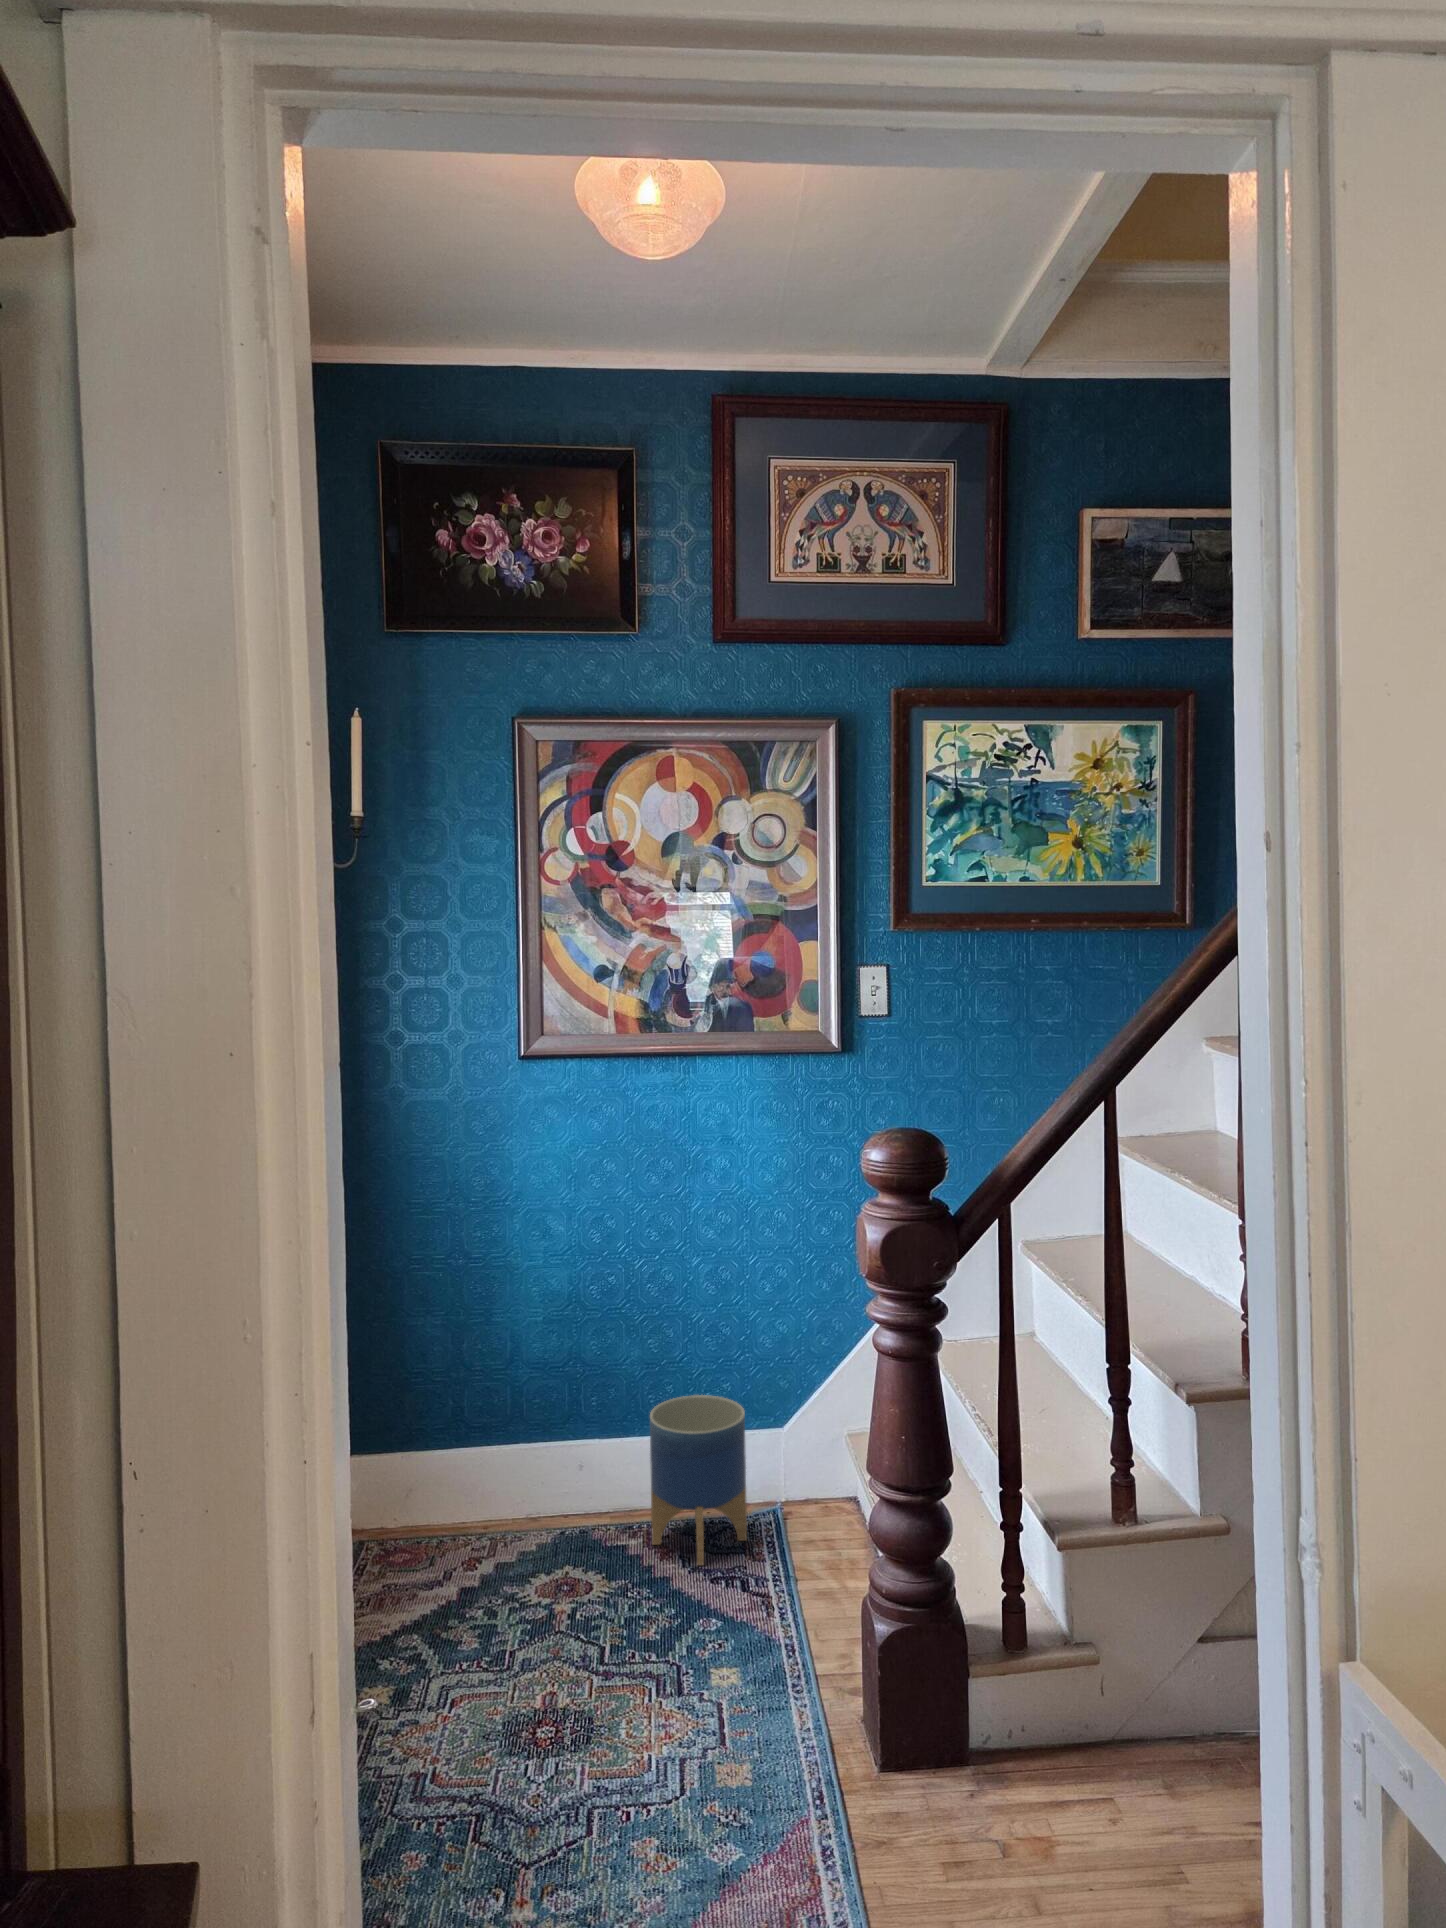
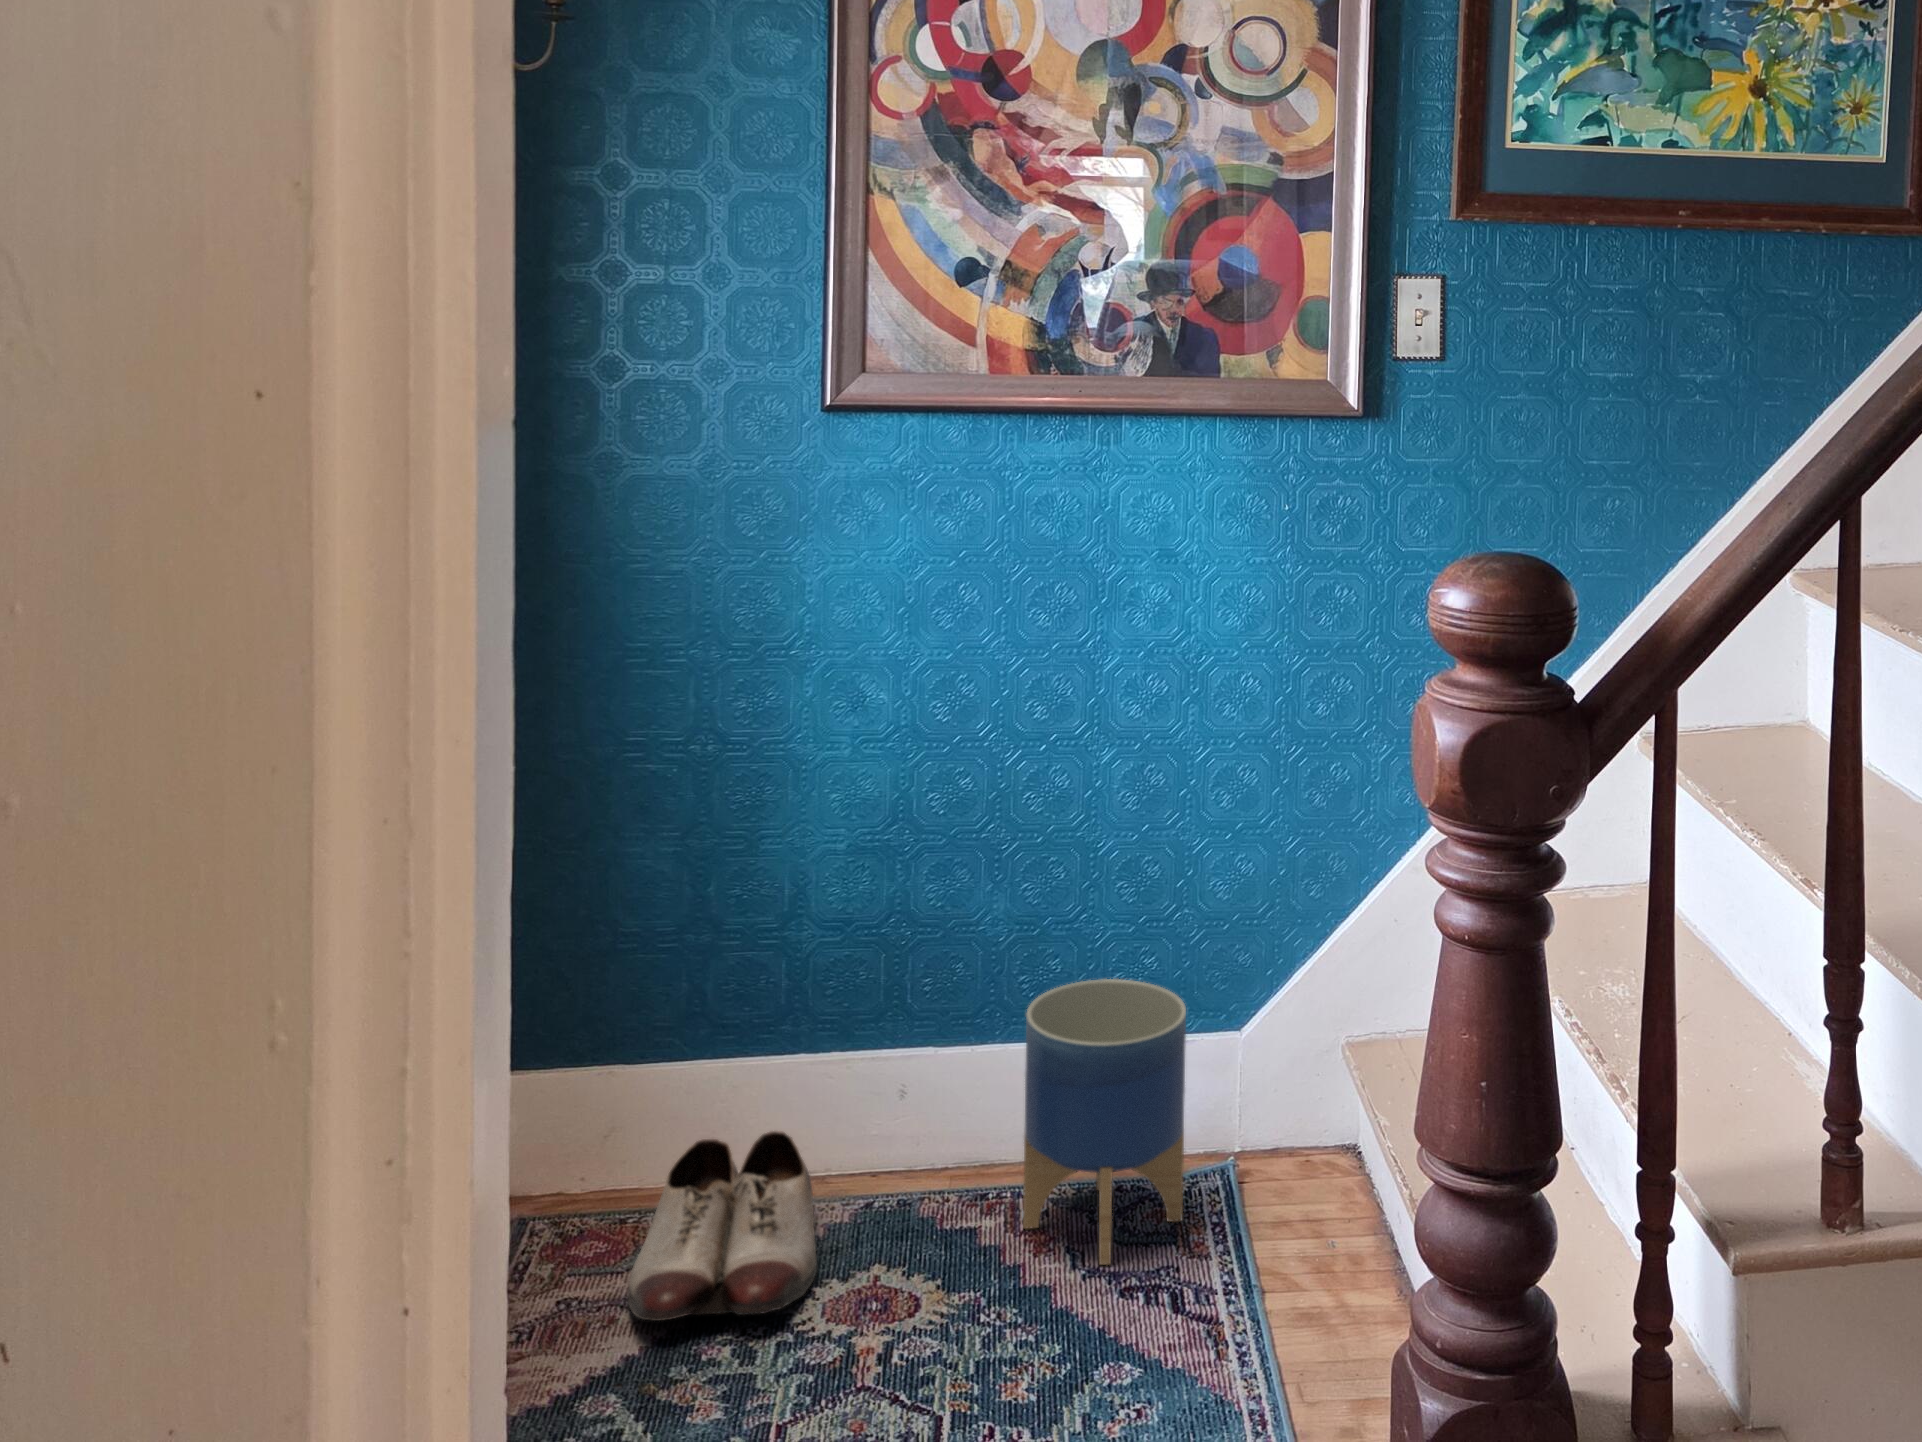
shoe: none [424,1487,532,1594] -> present [628,1131,817,1321]

